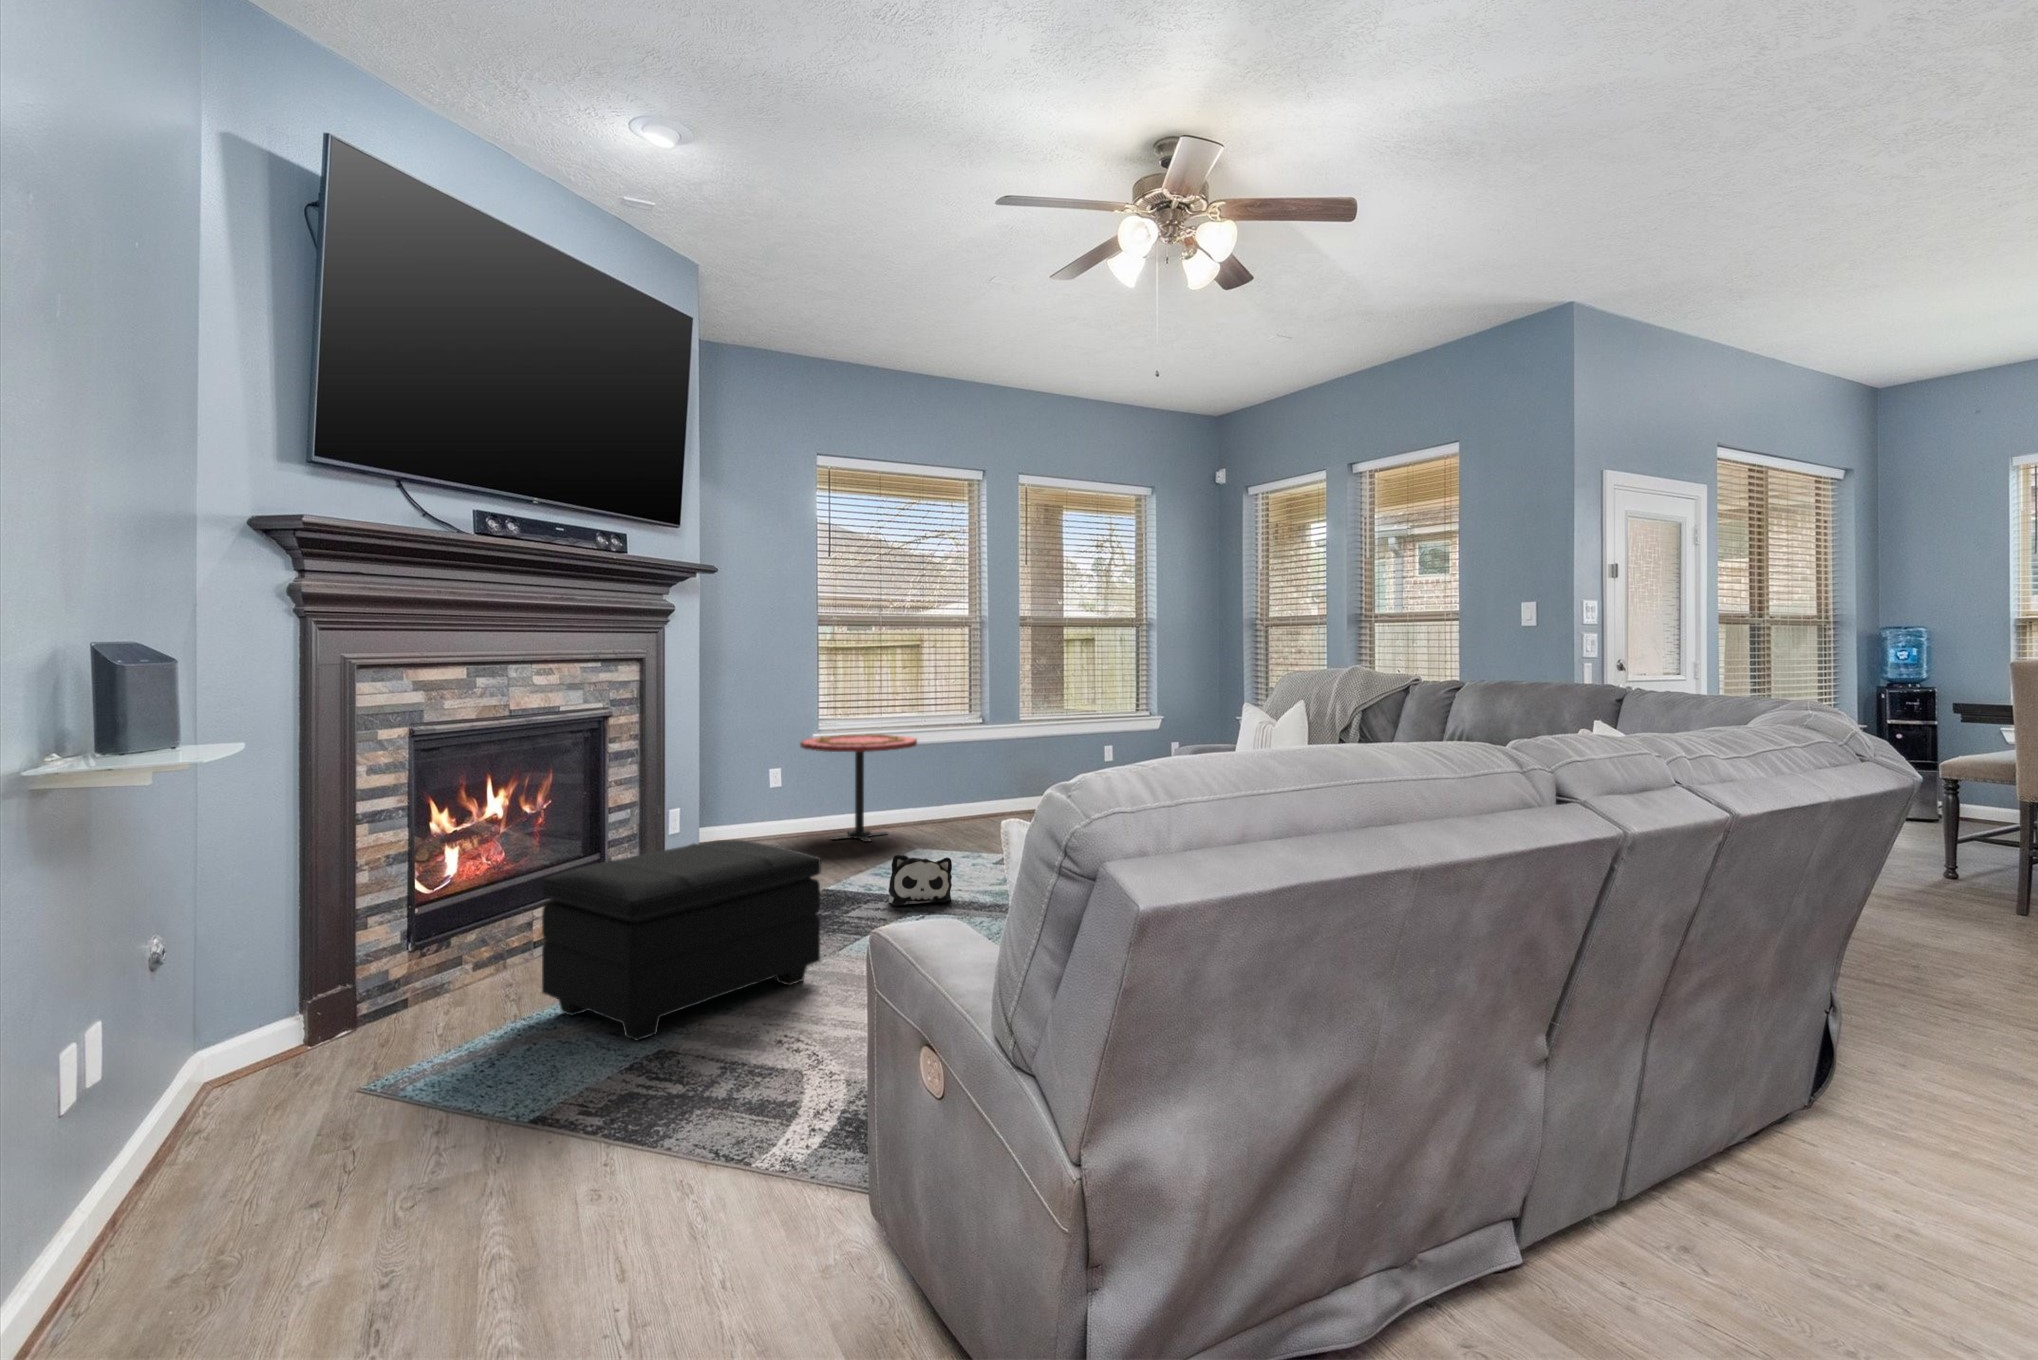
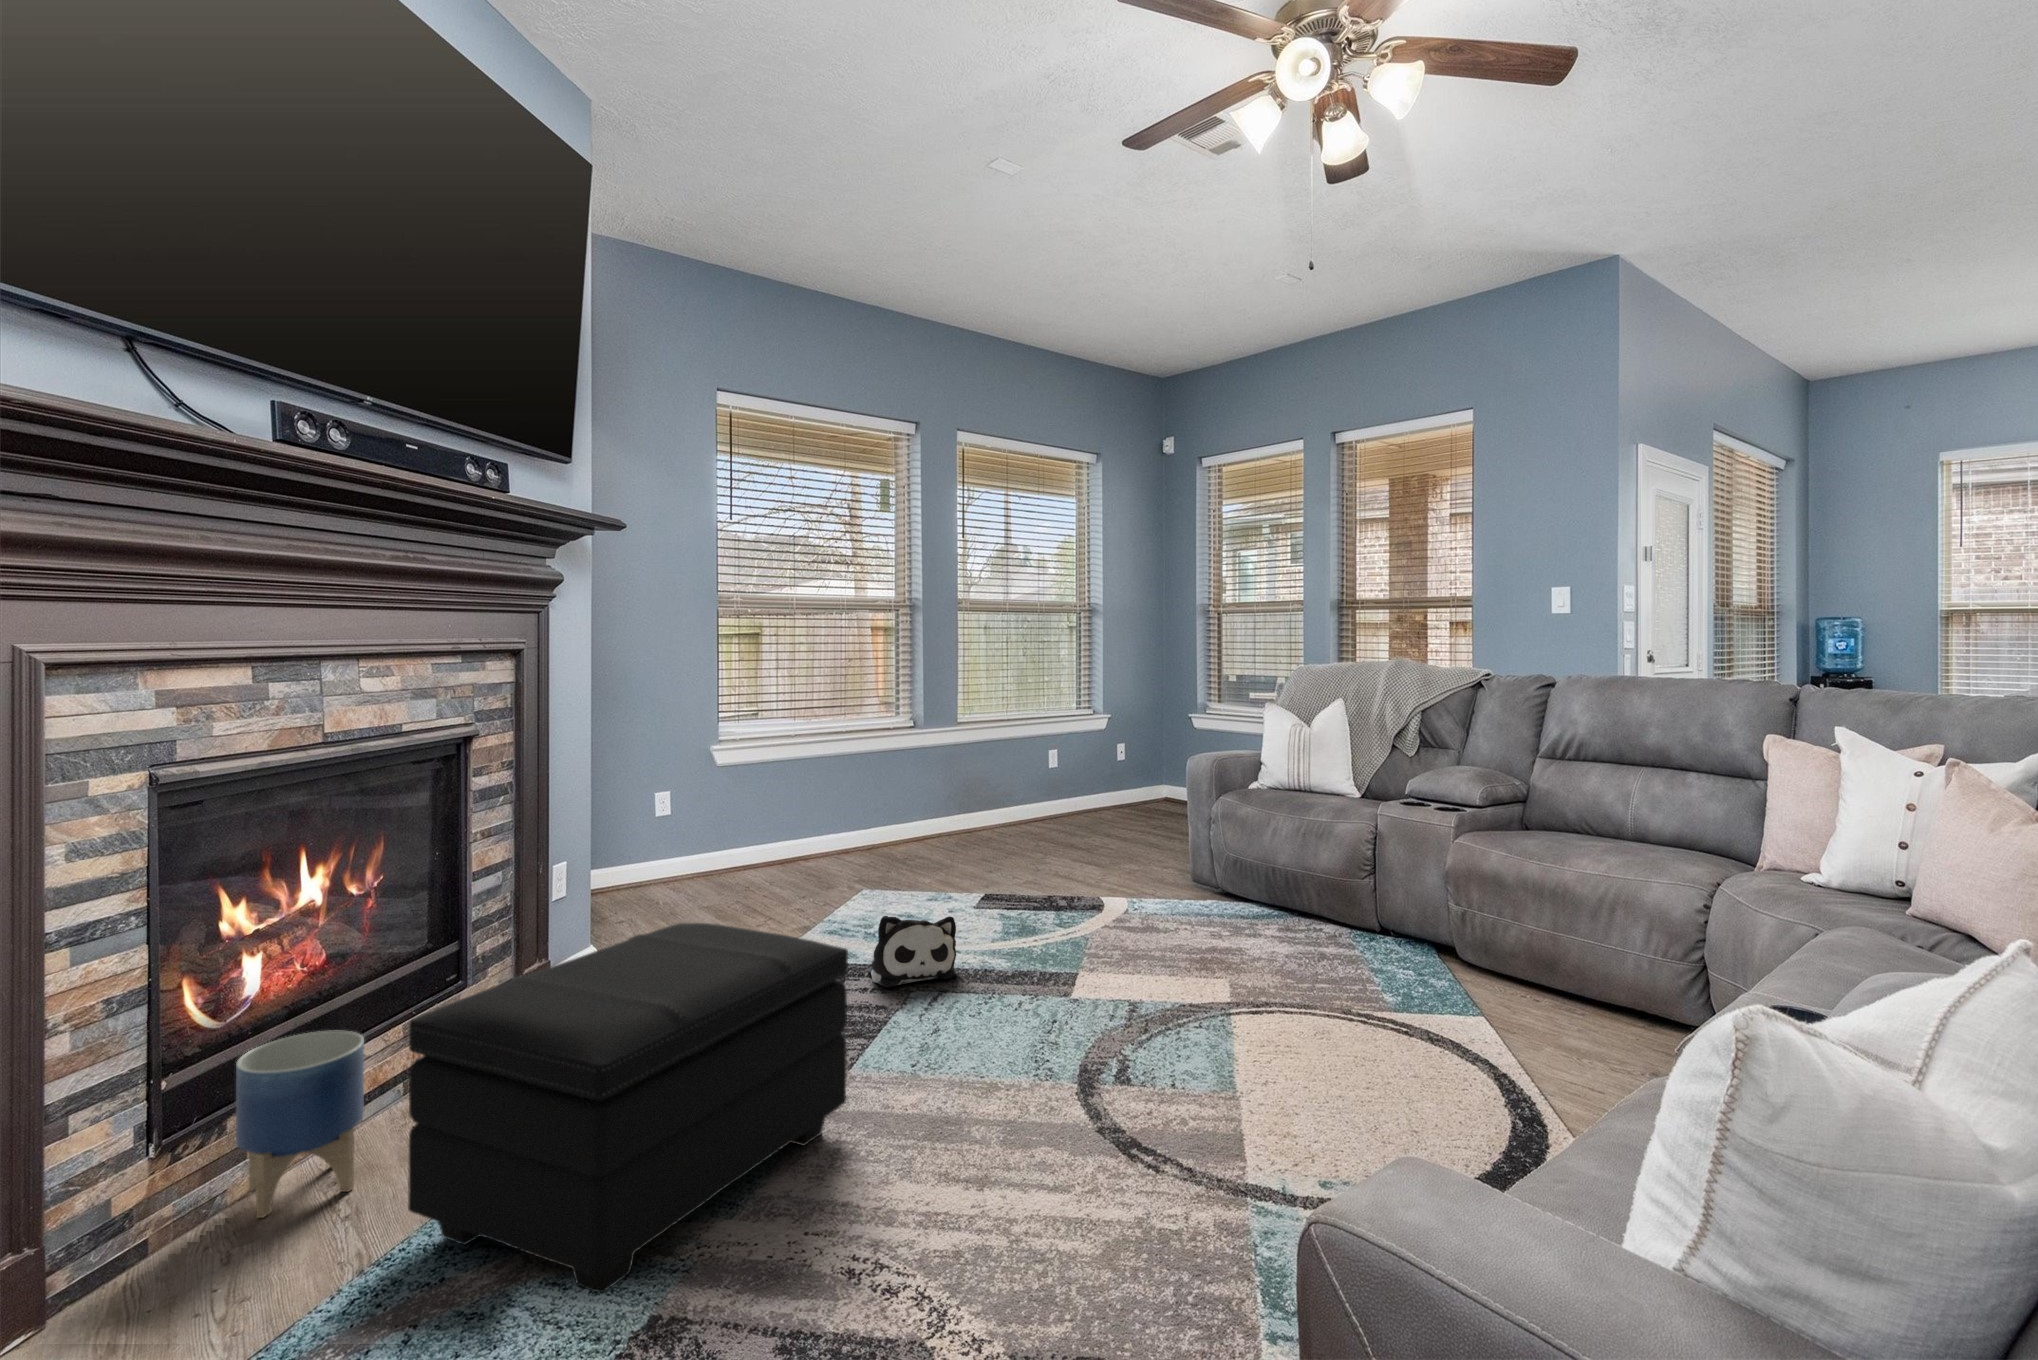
side table: present [800,734,917,842] -> none [699,745,852,886]
planter: none [457,894,528,997] -> present [236,1030,364,1218]

